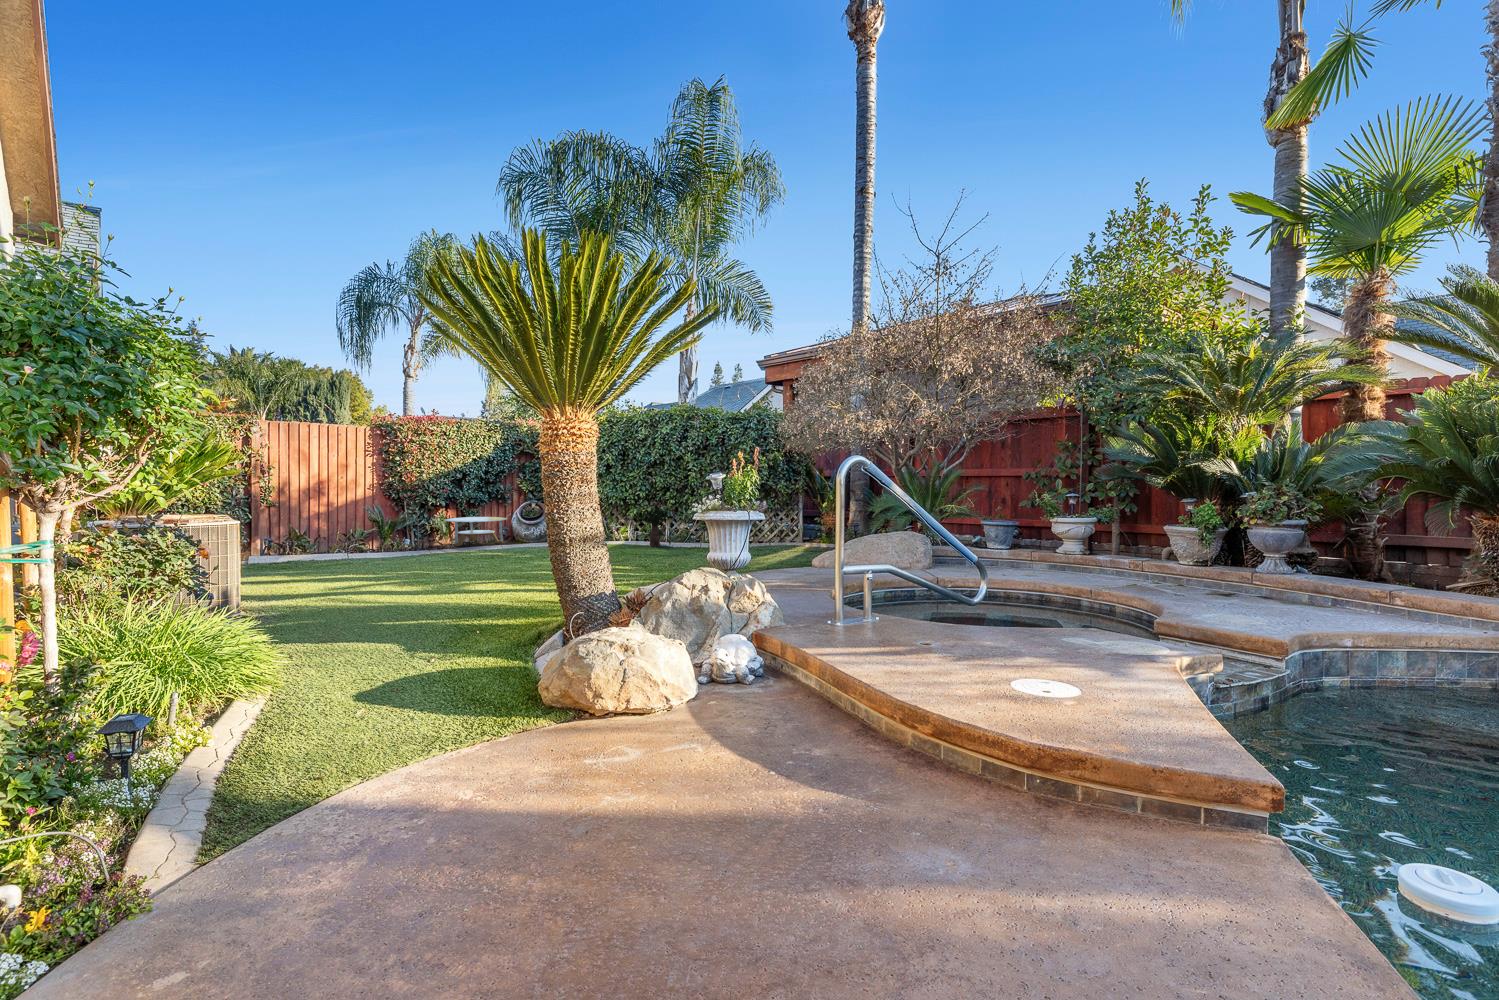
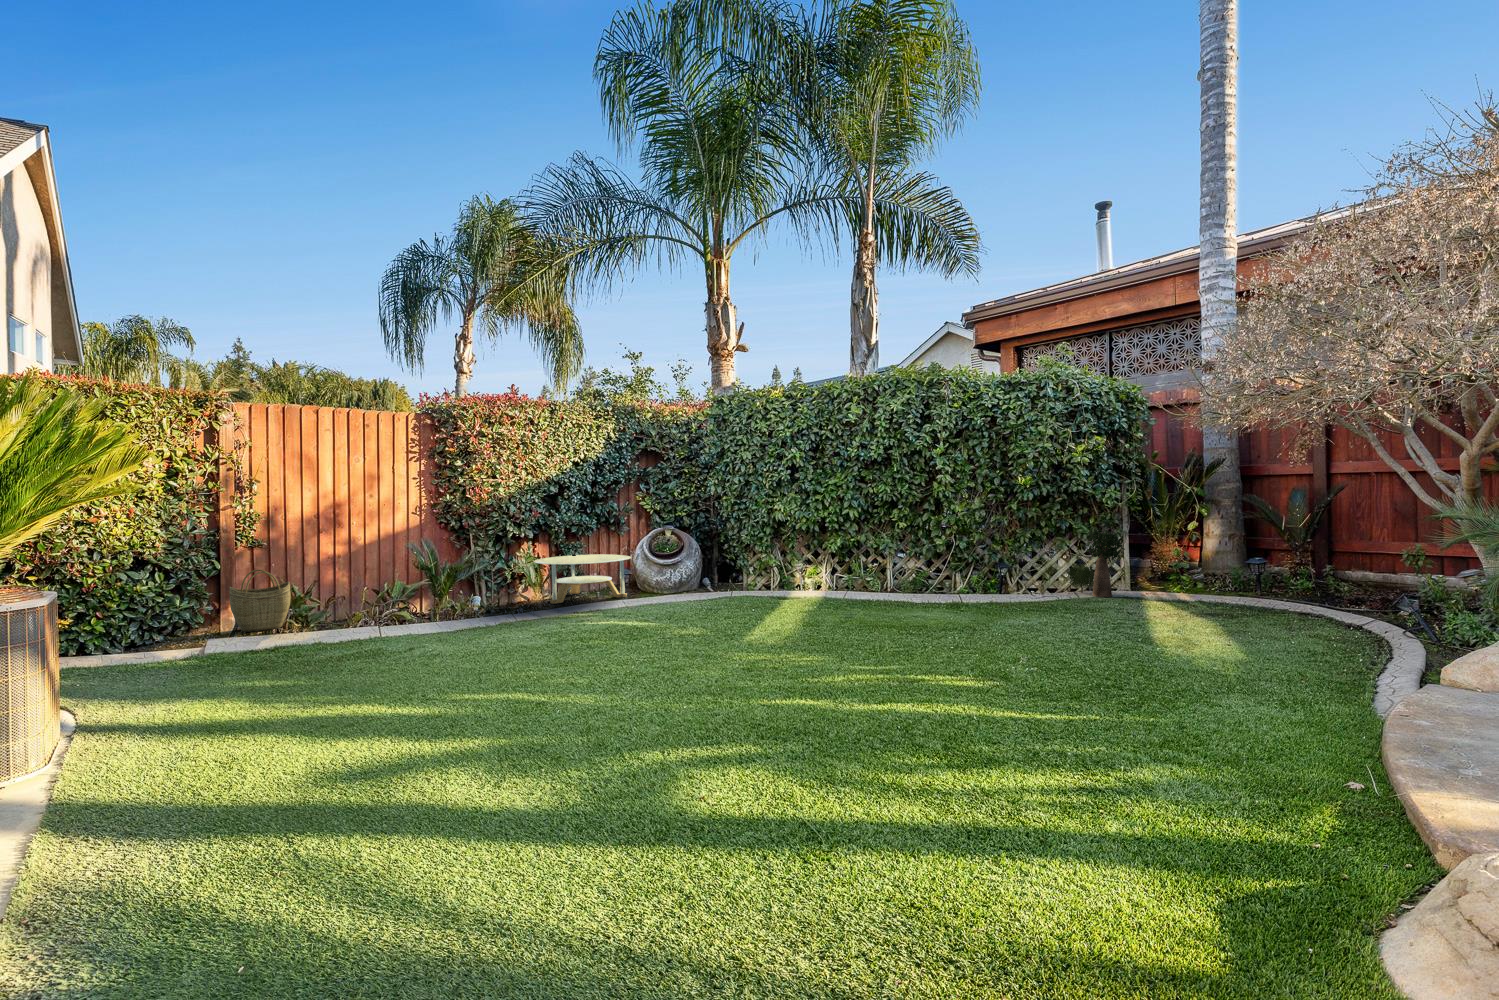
potted plant: present [643,507,672,546] -> present [1068,527,1125,597]
woven basket: none [258,520,294,556] -> present [229,570,291,632]

